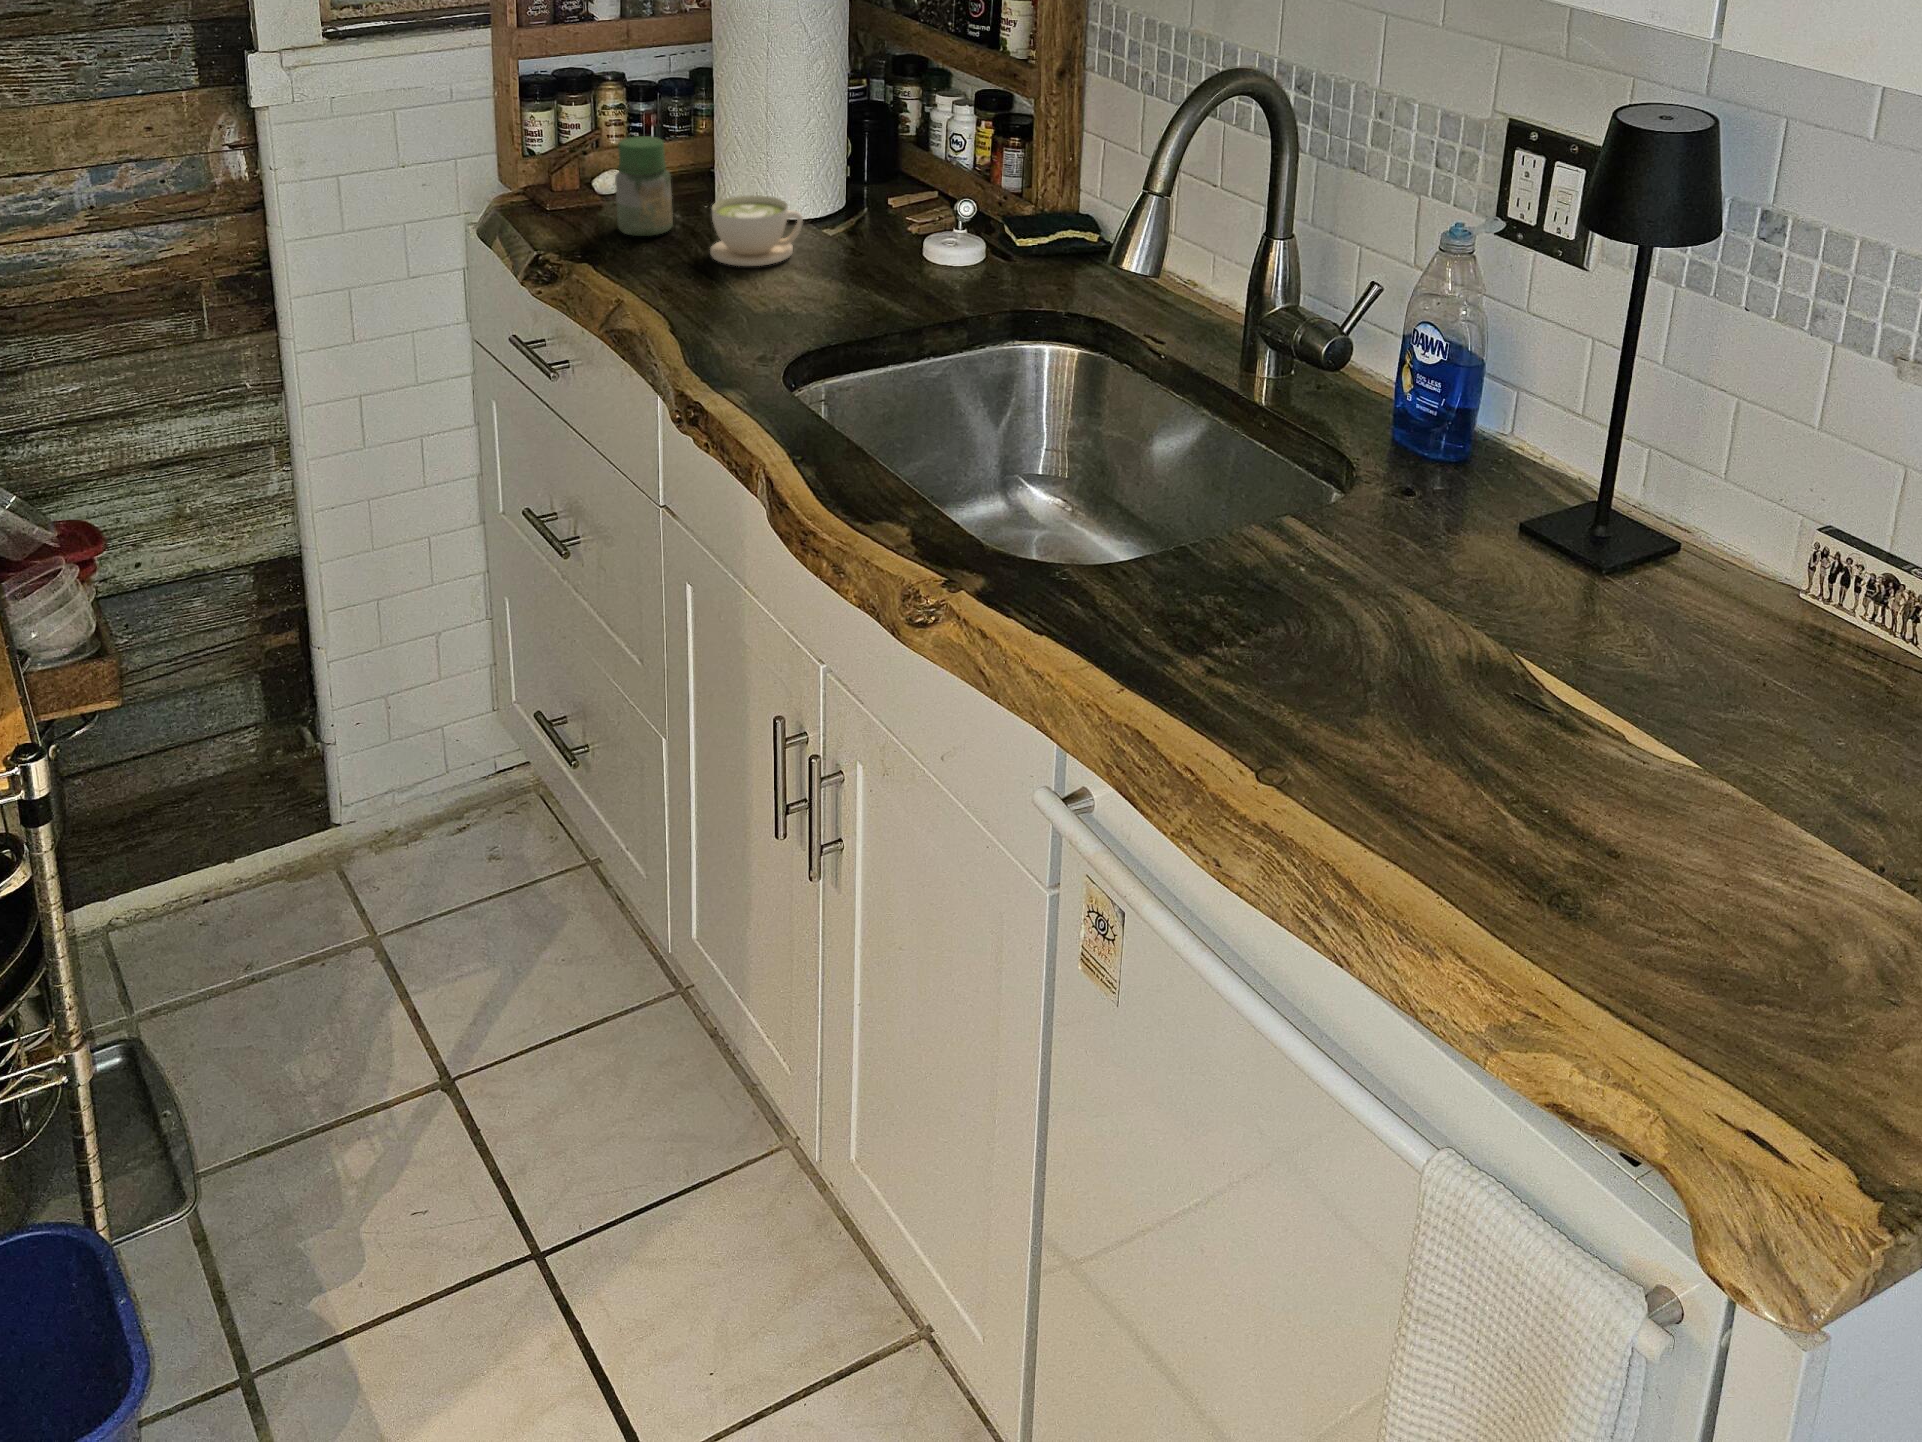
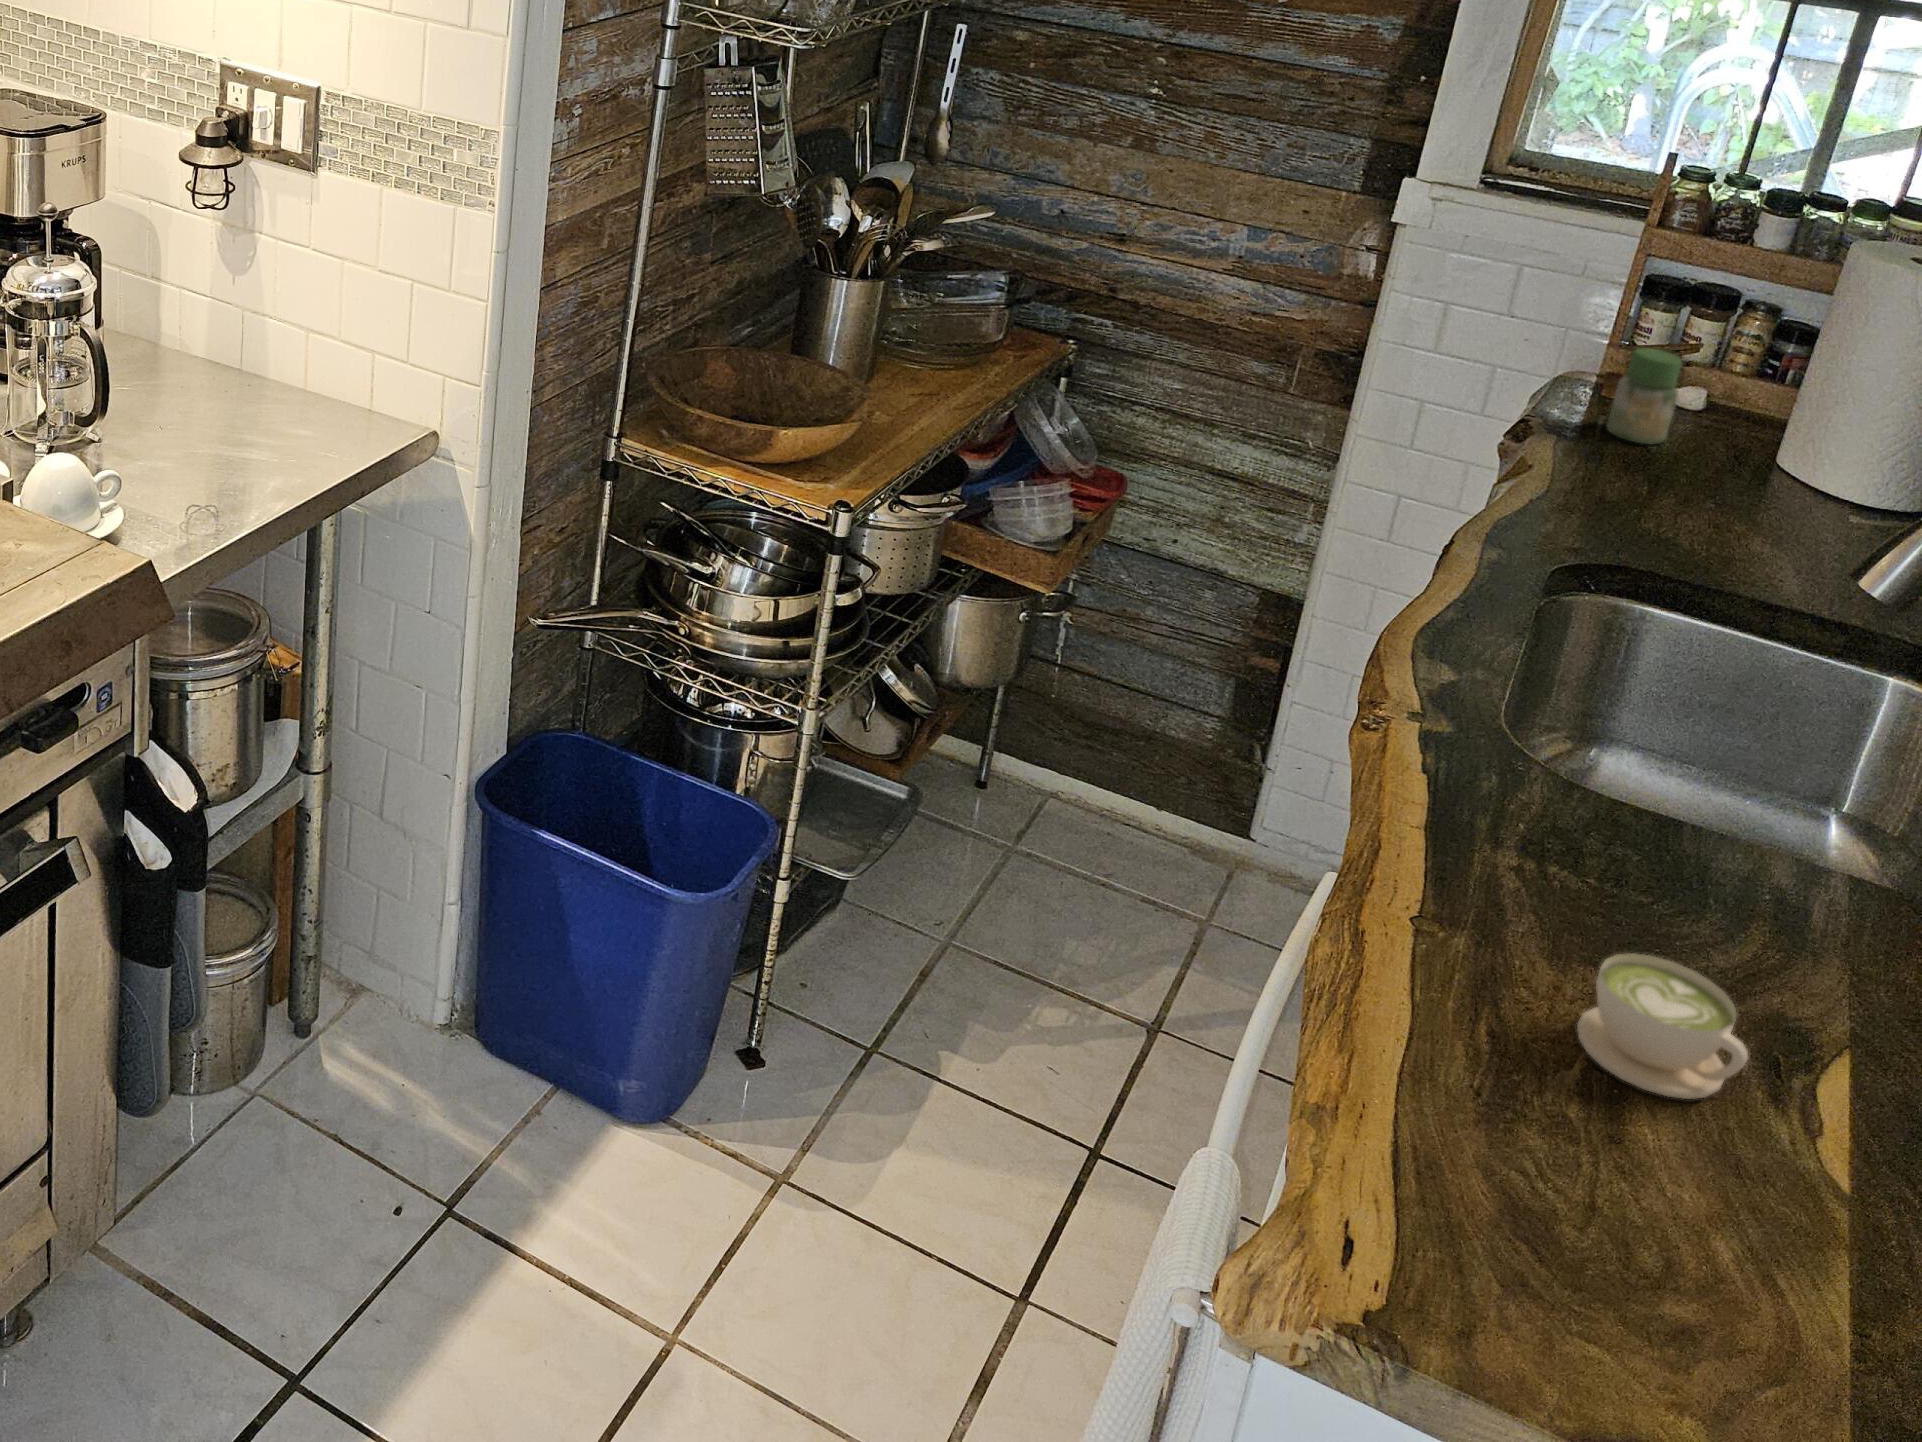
coffee cup: present [710,195,803,266] -> present [1577,953,1748,1099]

